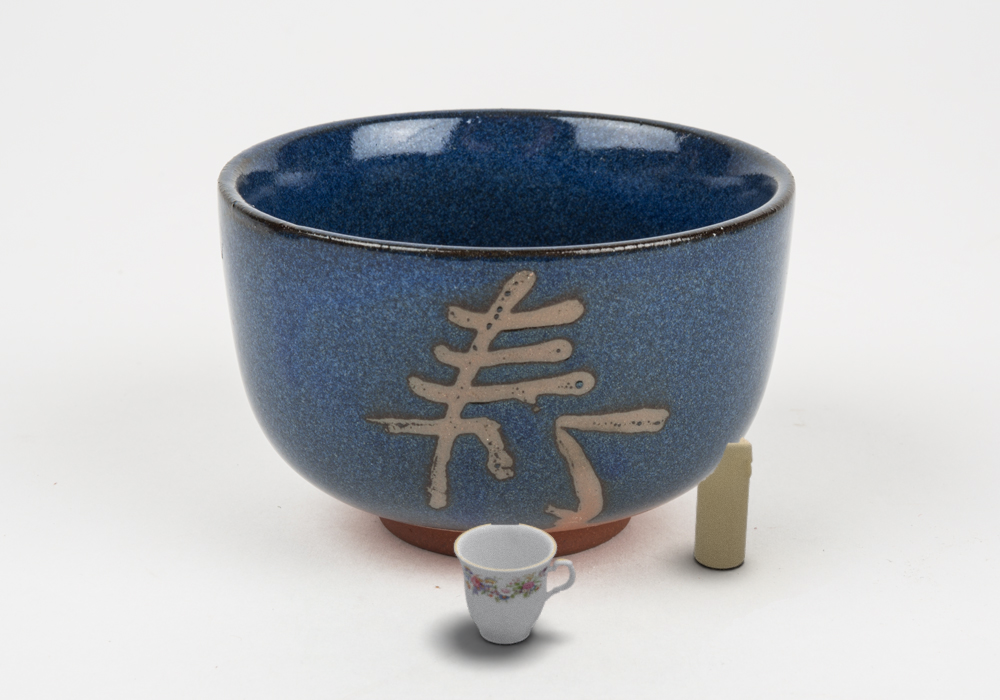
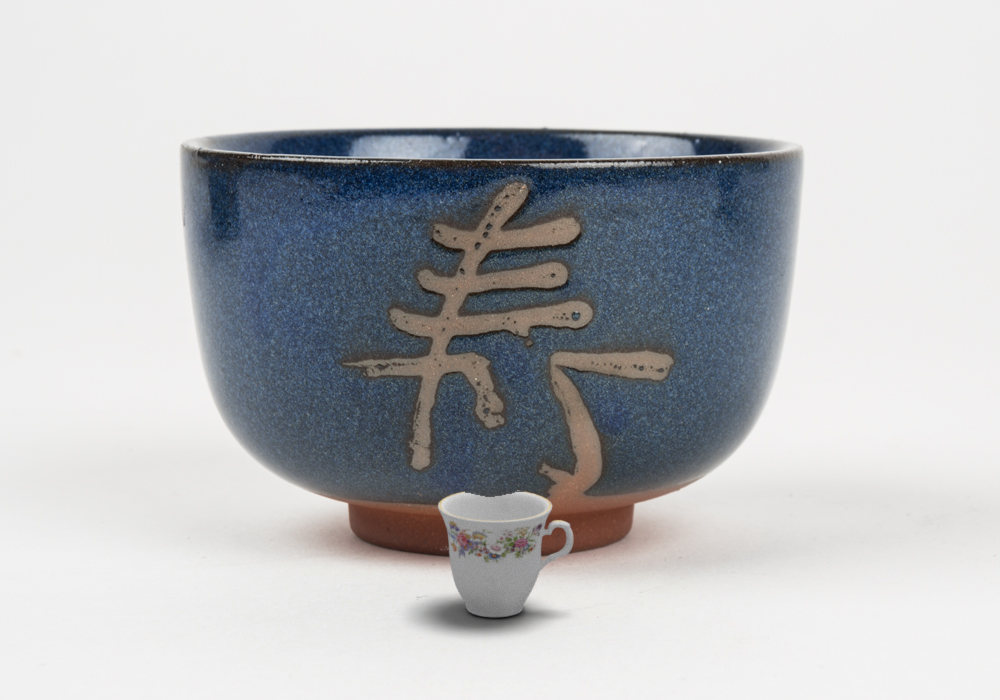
candle: present [694,437,753,569] -> none [704,377,767,565]

